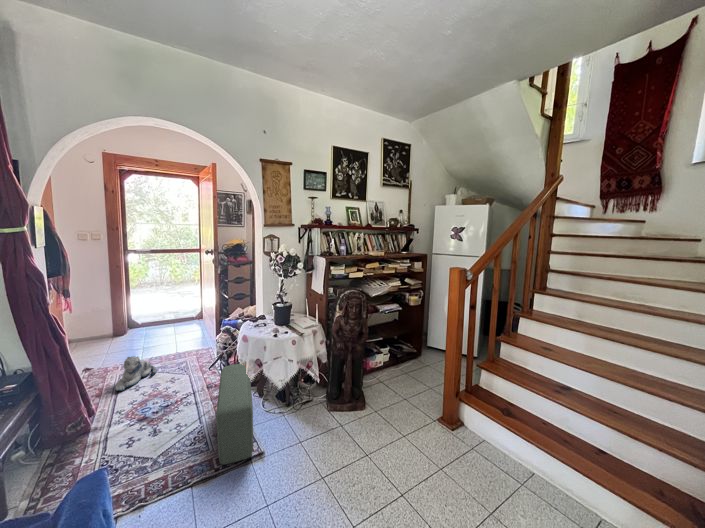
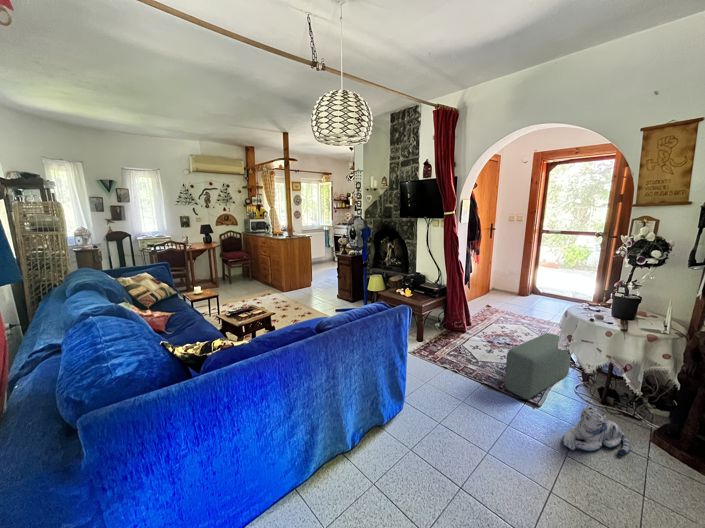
plush toy: present [116,357,157,391] -> present [563,407,630,455]

